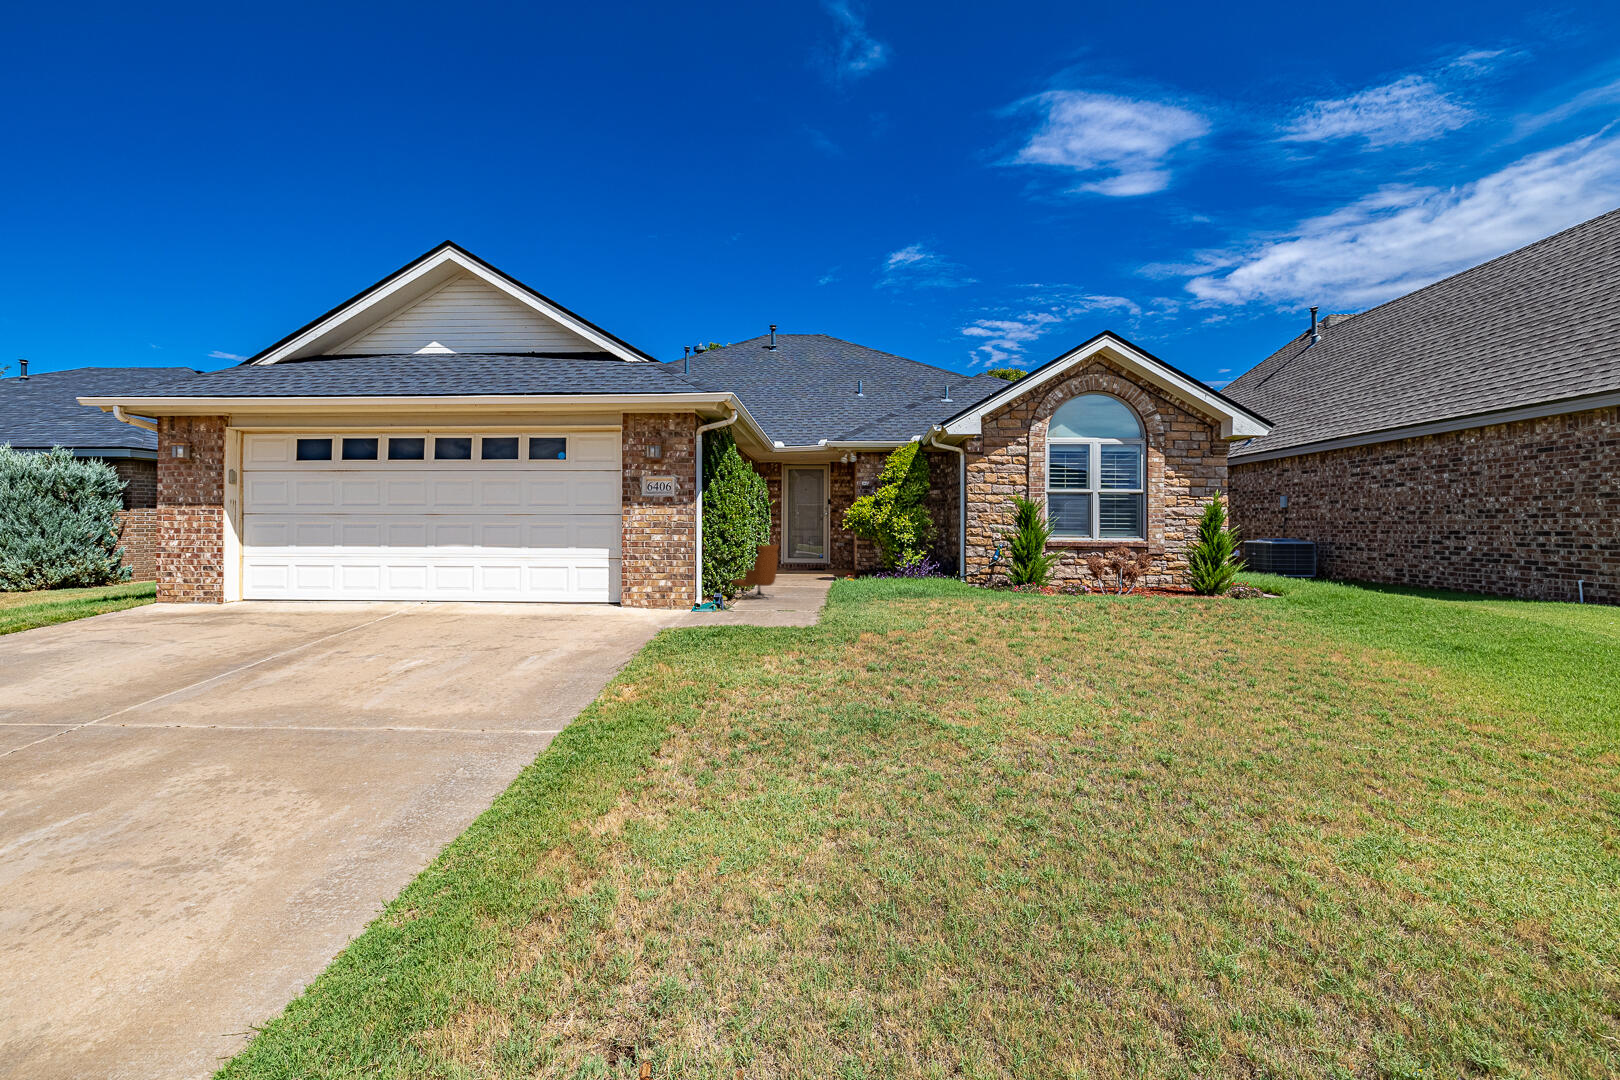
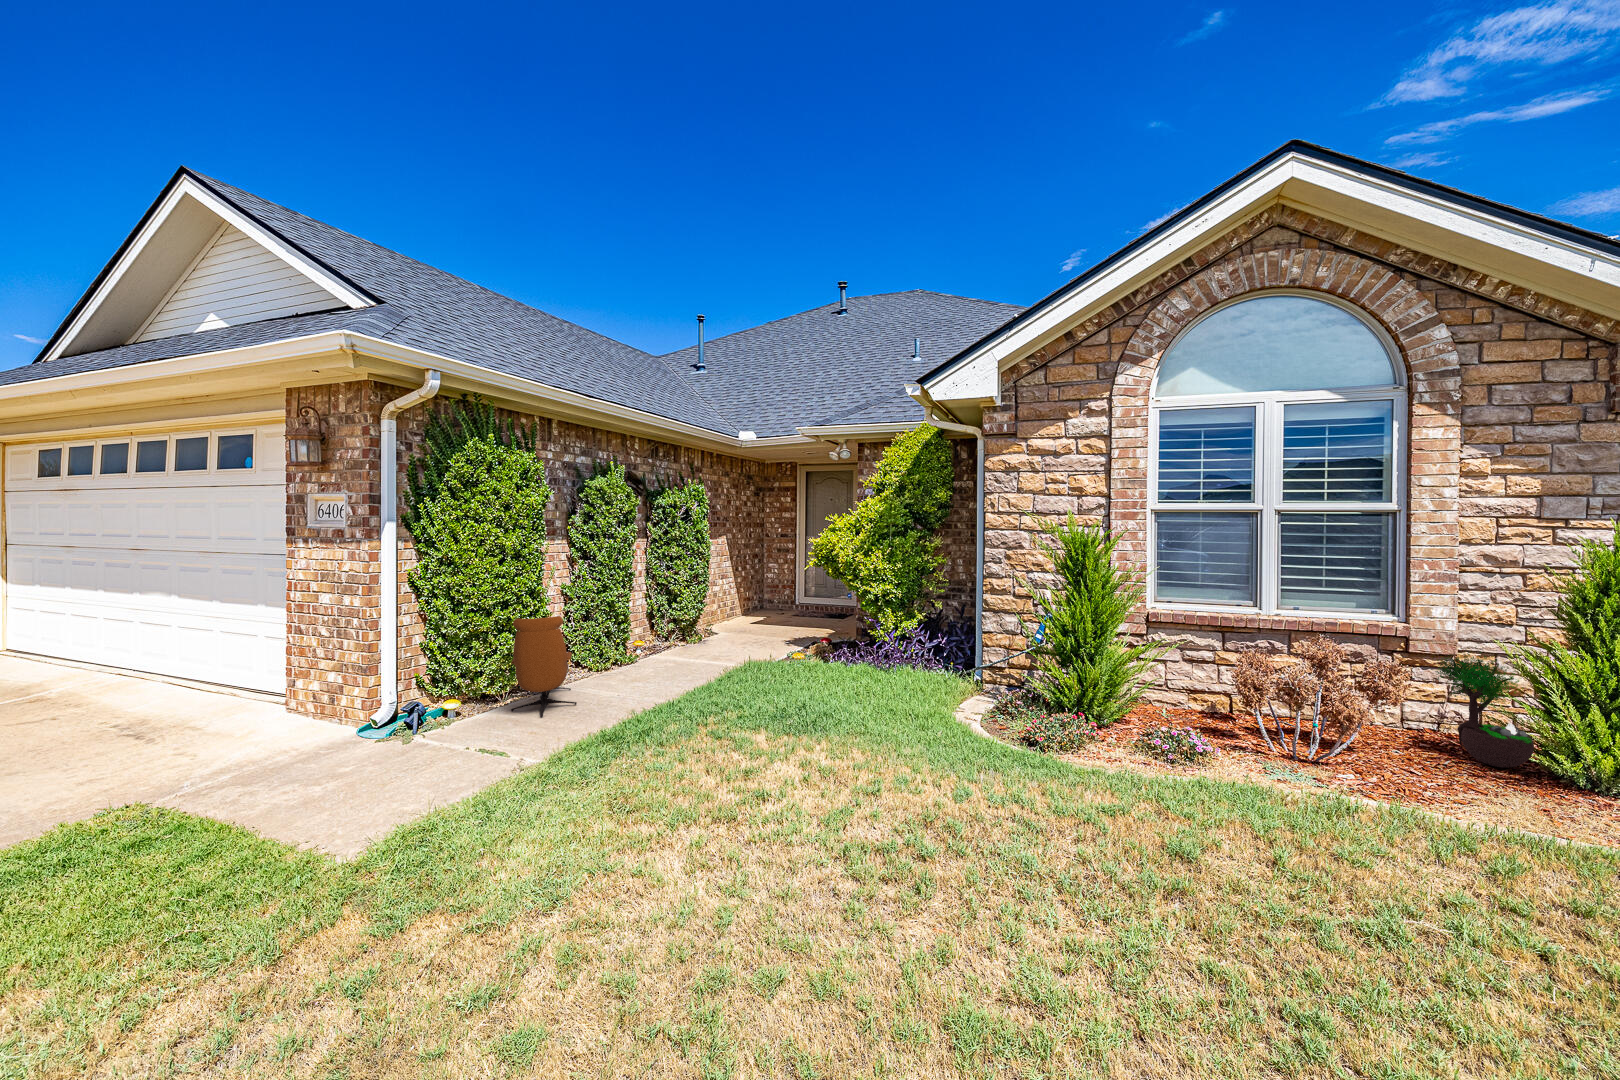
potted tree: none [1157,545,1188,590] -> present [1435,646,1534,768]

